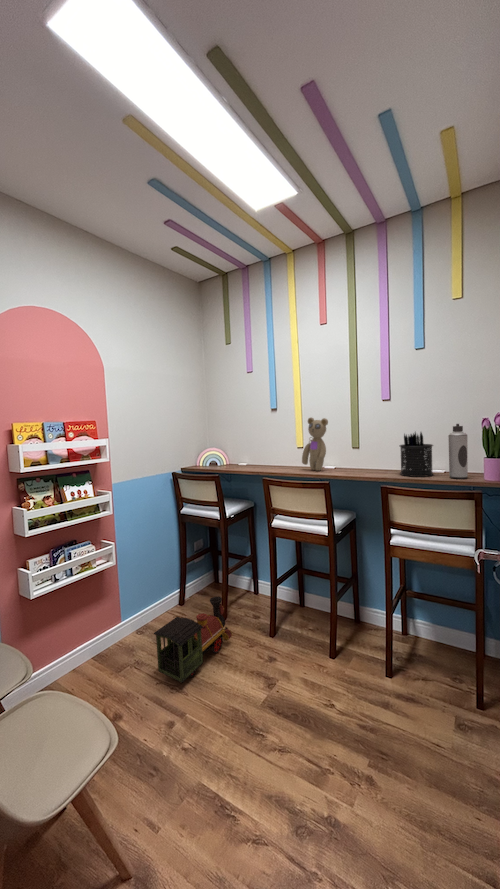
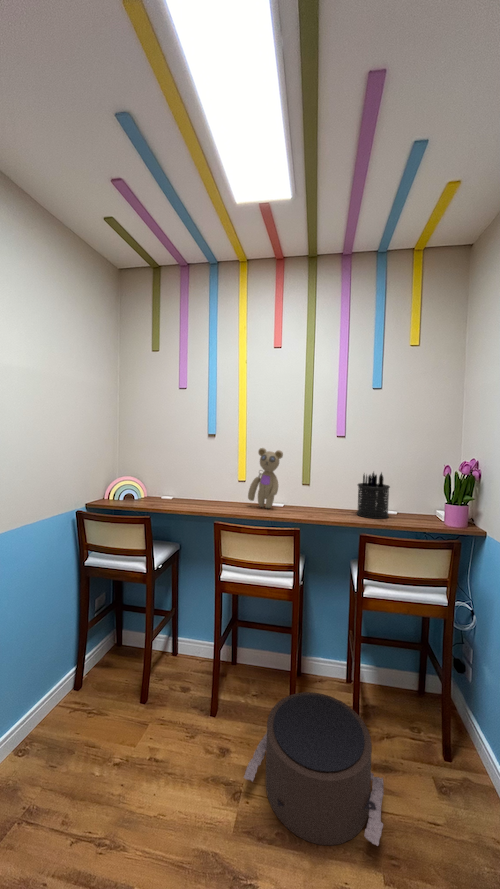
water bottle: present [448,424,468,479] -> none [406,467,425,521]
toy train: present [154,596,232,683] -> none [67,679,168,834]
pouf: none [276,624,397,739] -> present [244,692,384,846]

